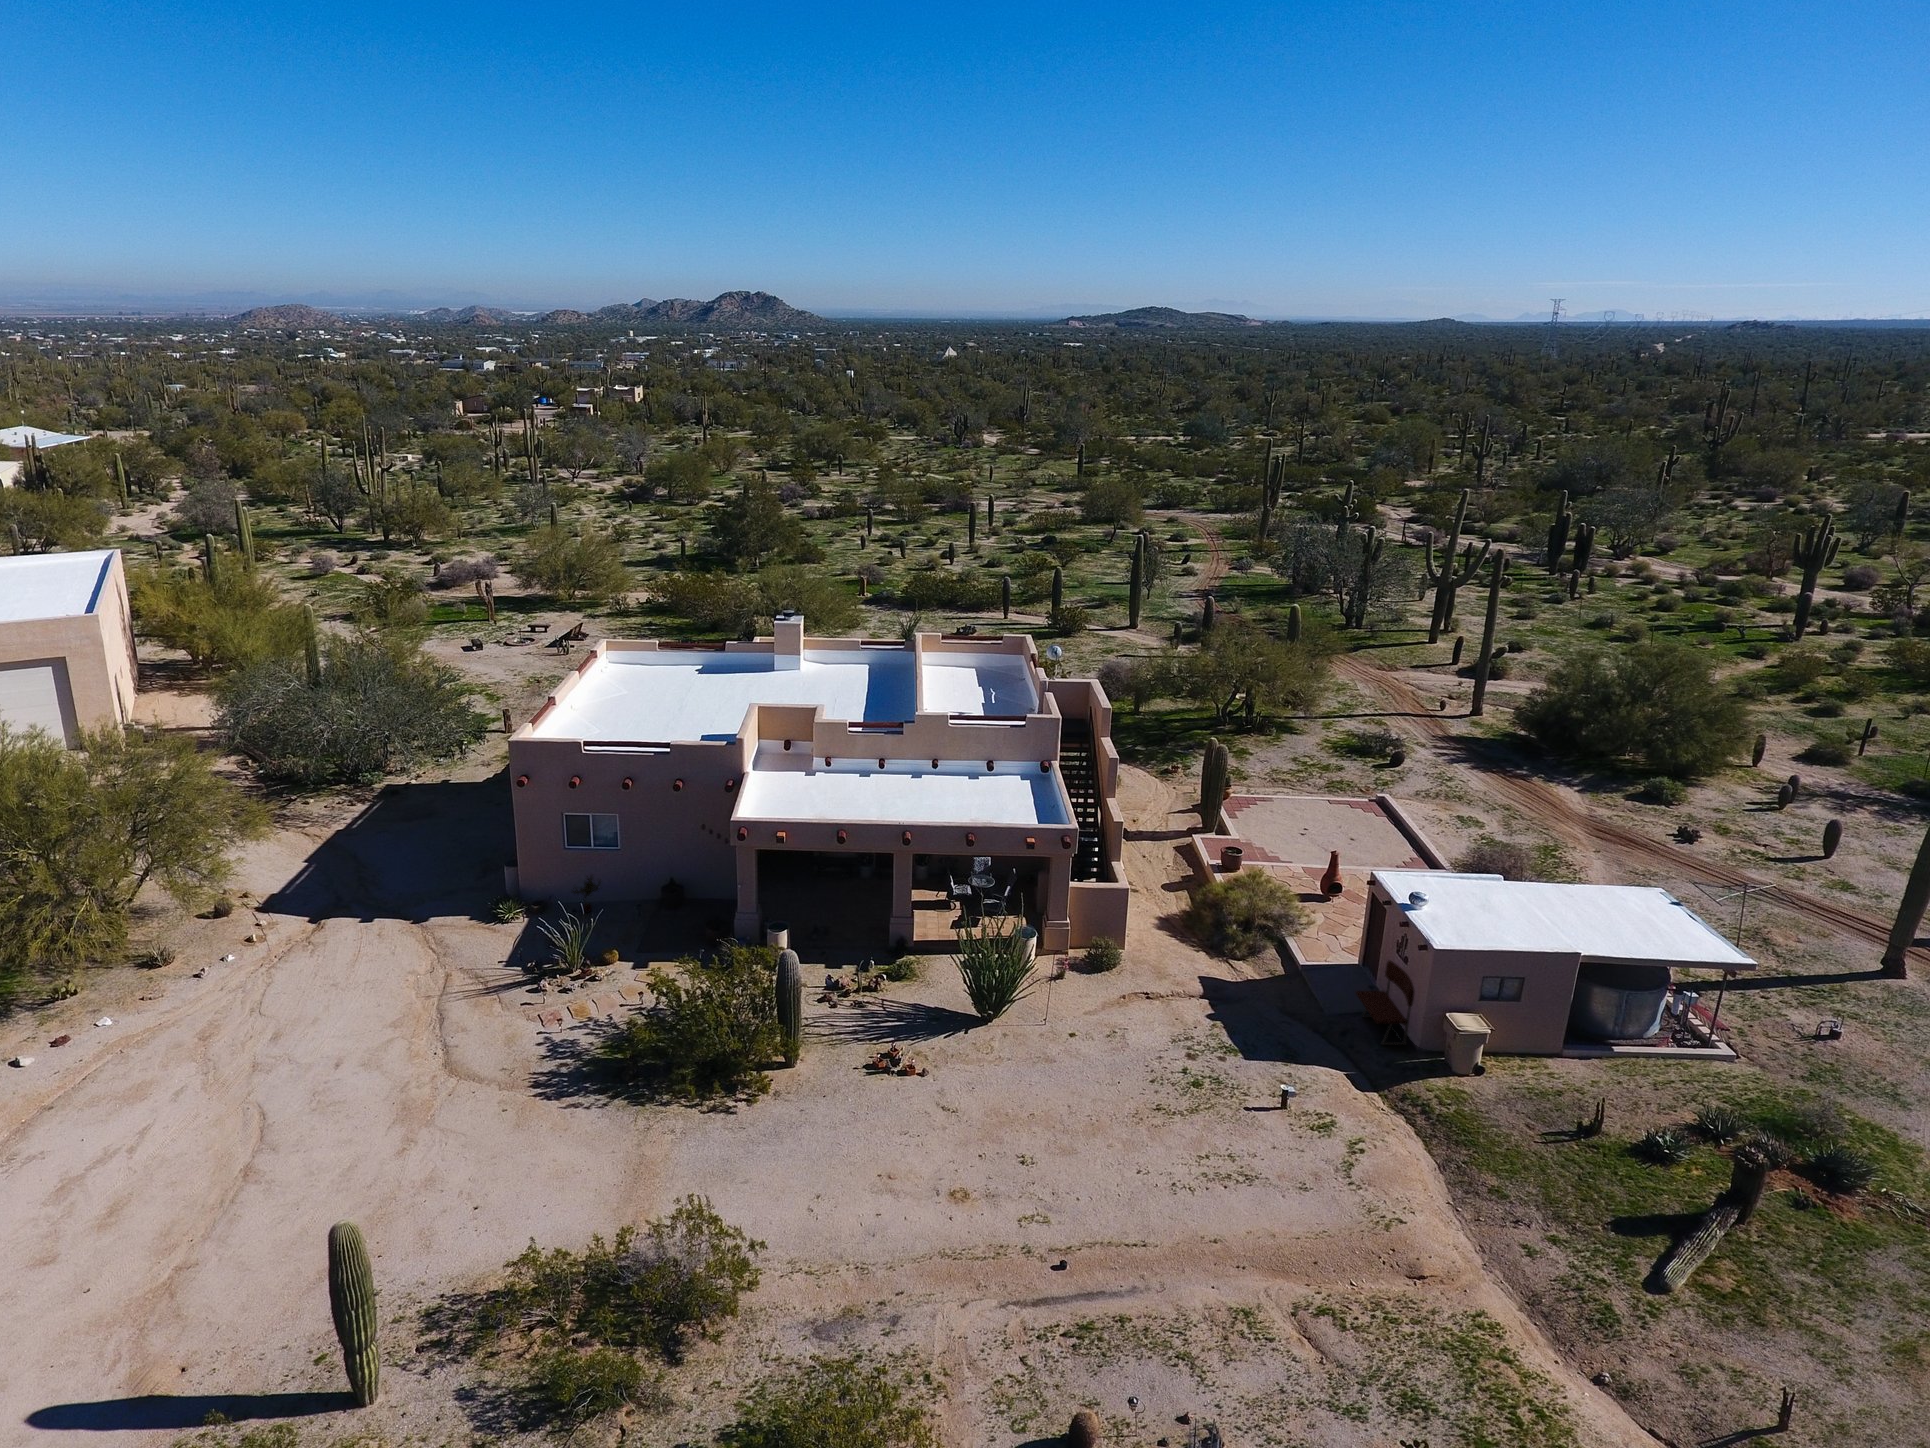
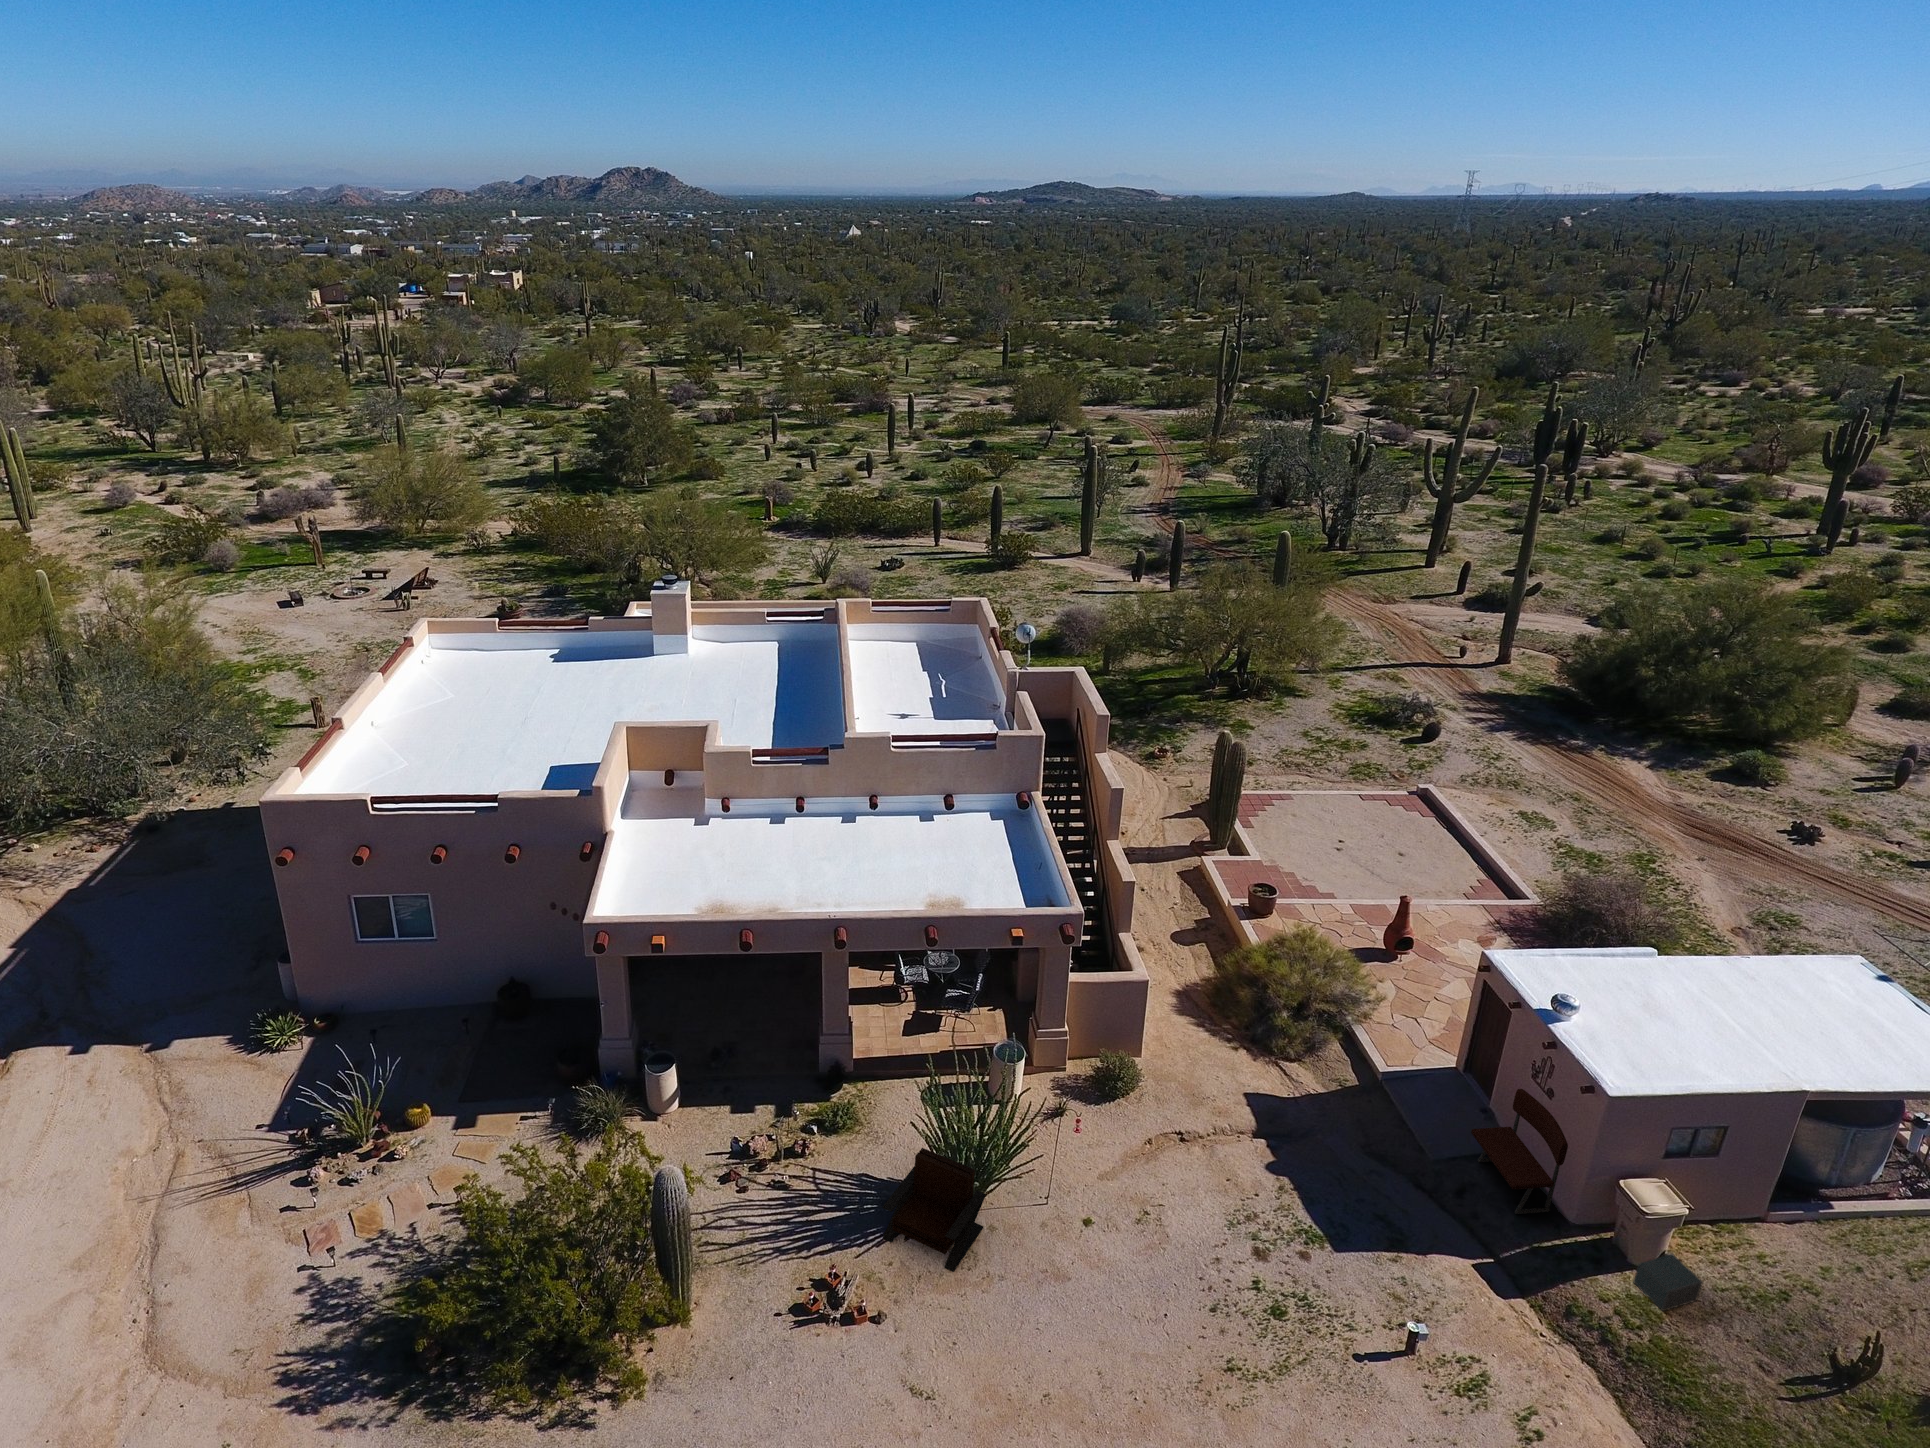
potted tree: present [573,876,600,912] -> none [371,975,417,1027]
lounge chair: none [928,977,1000,1056] -> present [883,1148,986,1272]
storage box: none [1456,1064,1501,1099] -> present [1633,1254,1703,1311]

